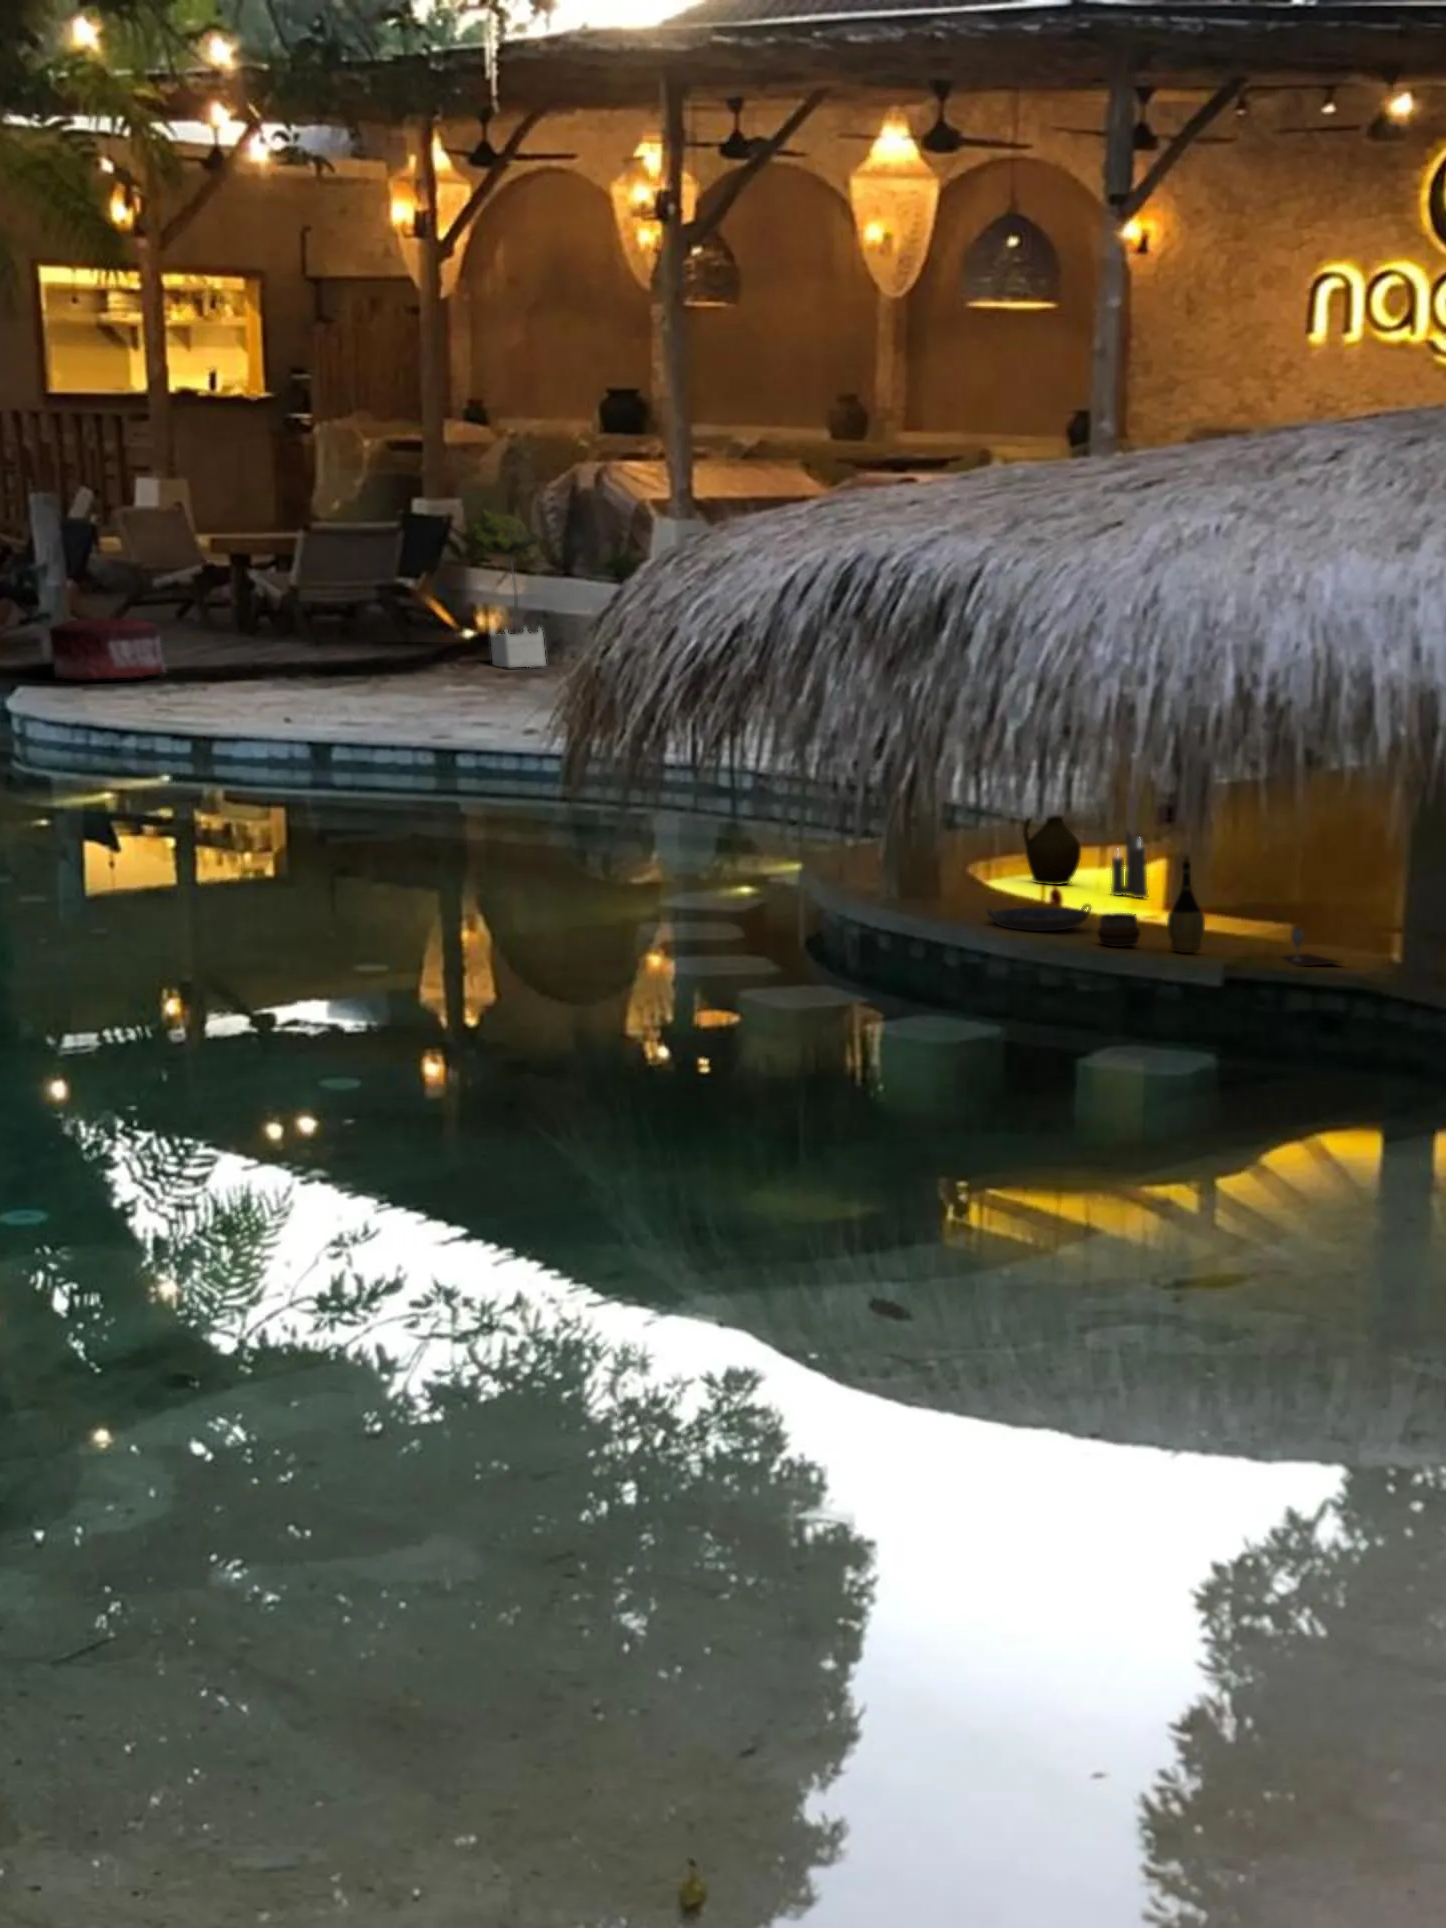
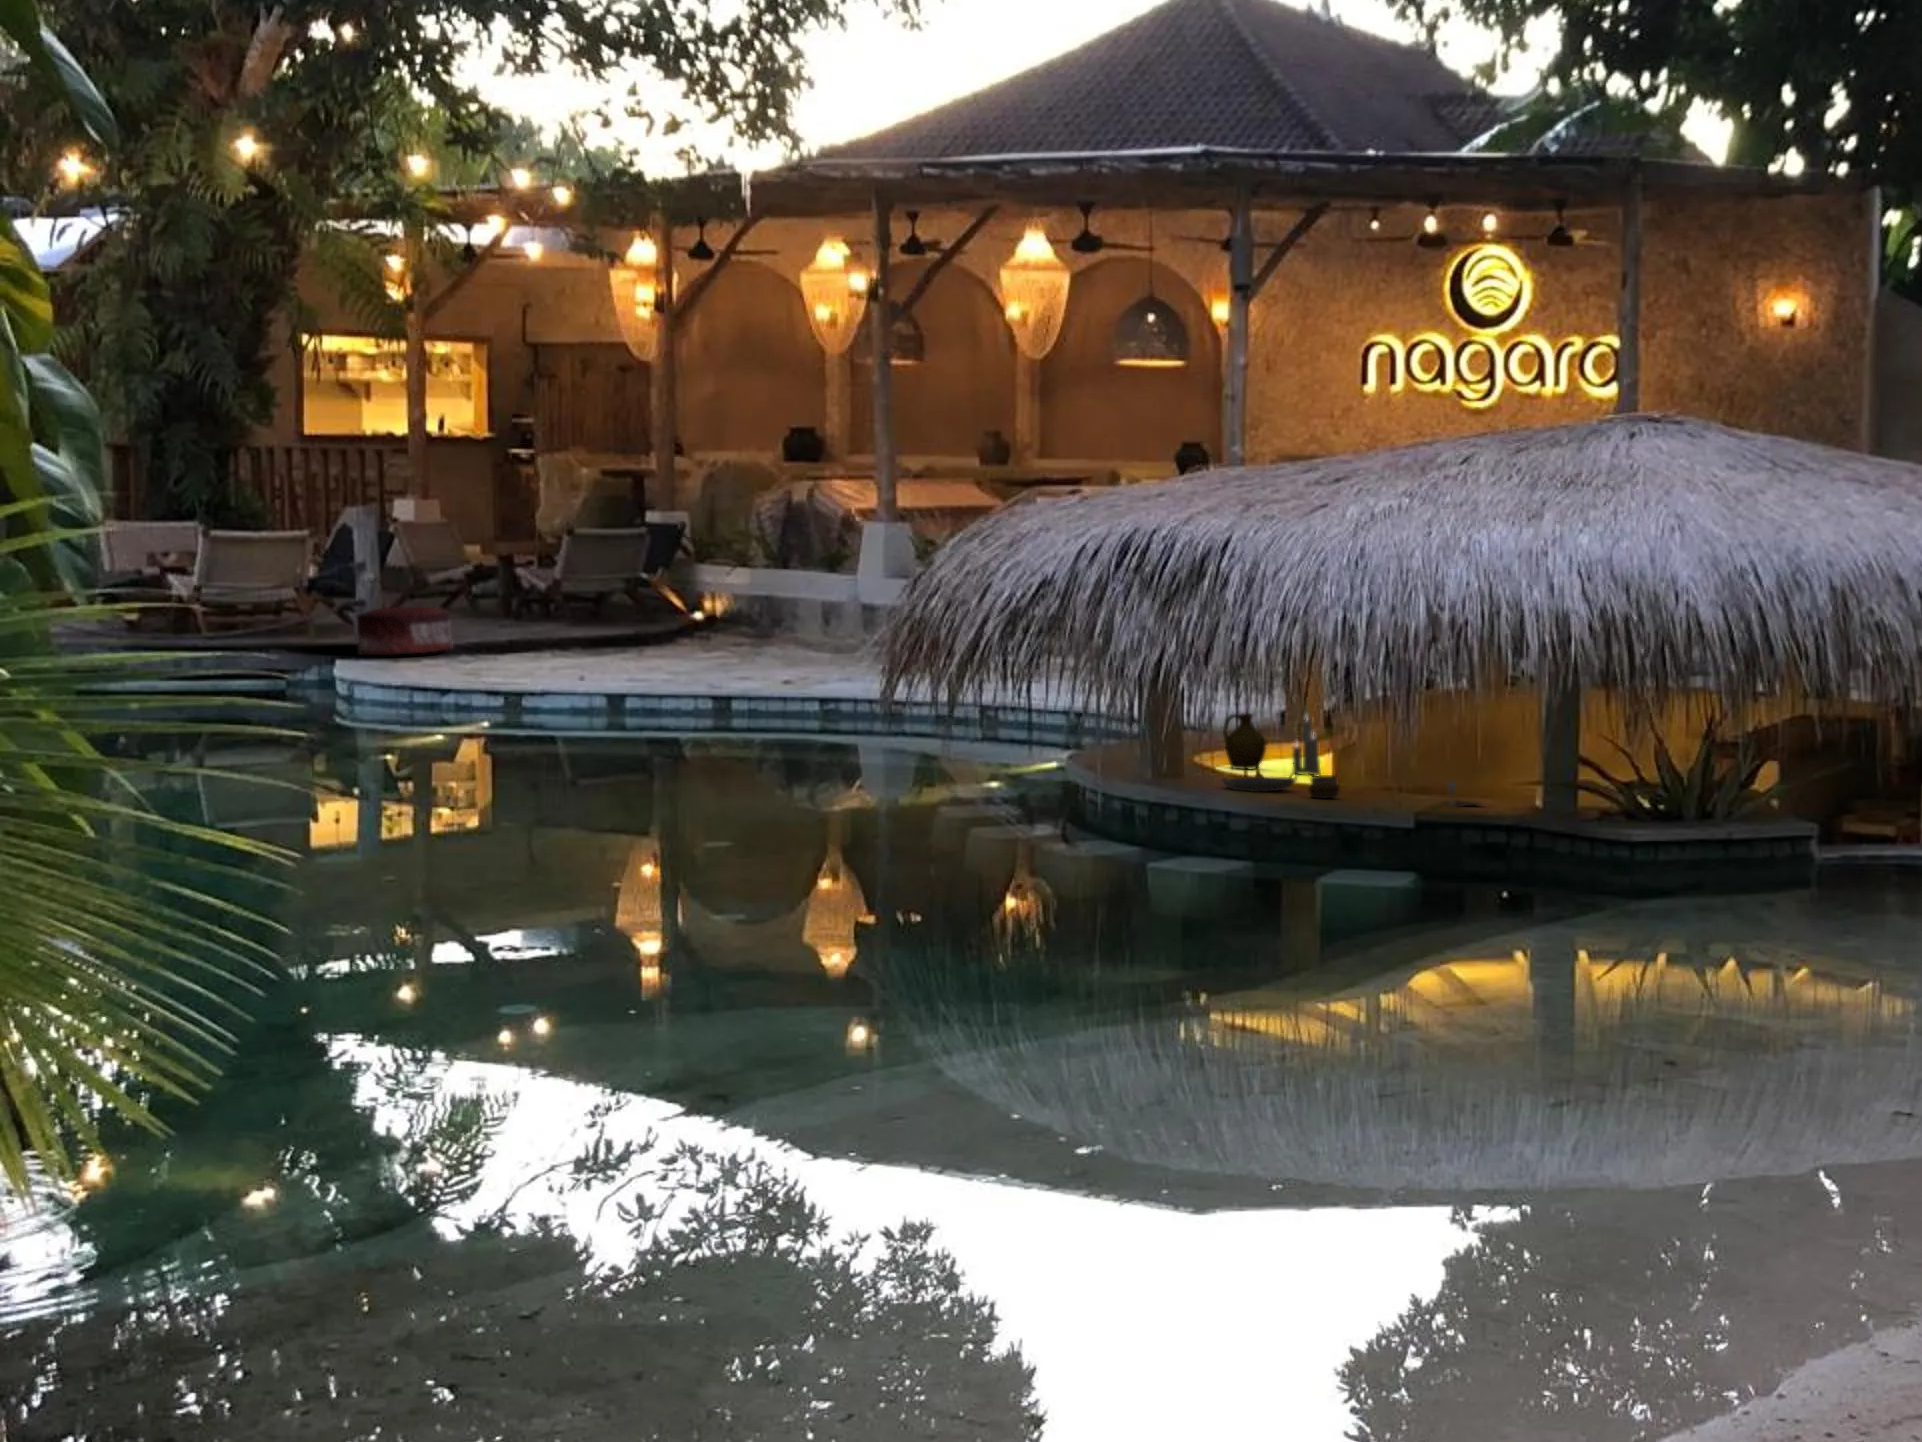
potted tree: present [475,511,546,667] -> none [709,518,766,639]
wine bottle: present [1167,856,1205,953] -> none [1359,732,1387,801]

